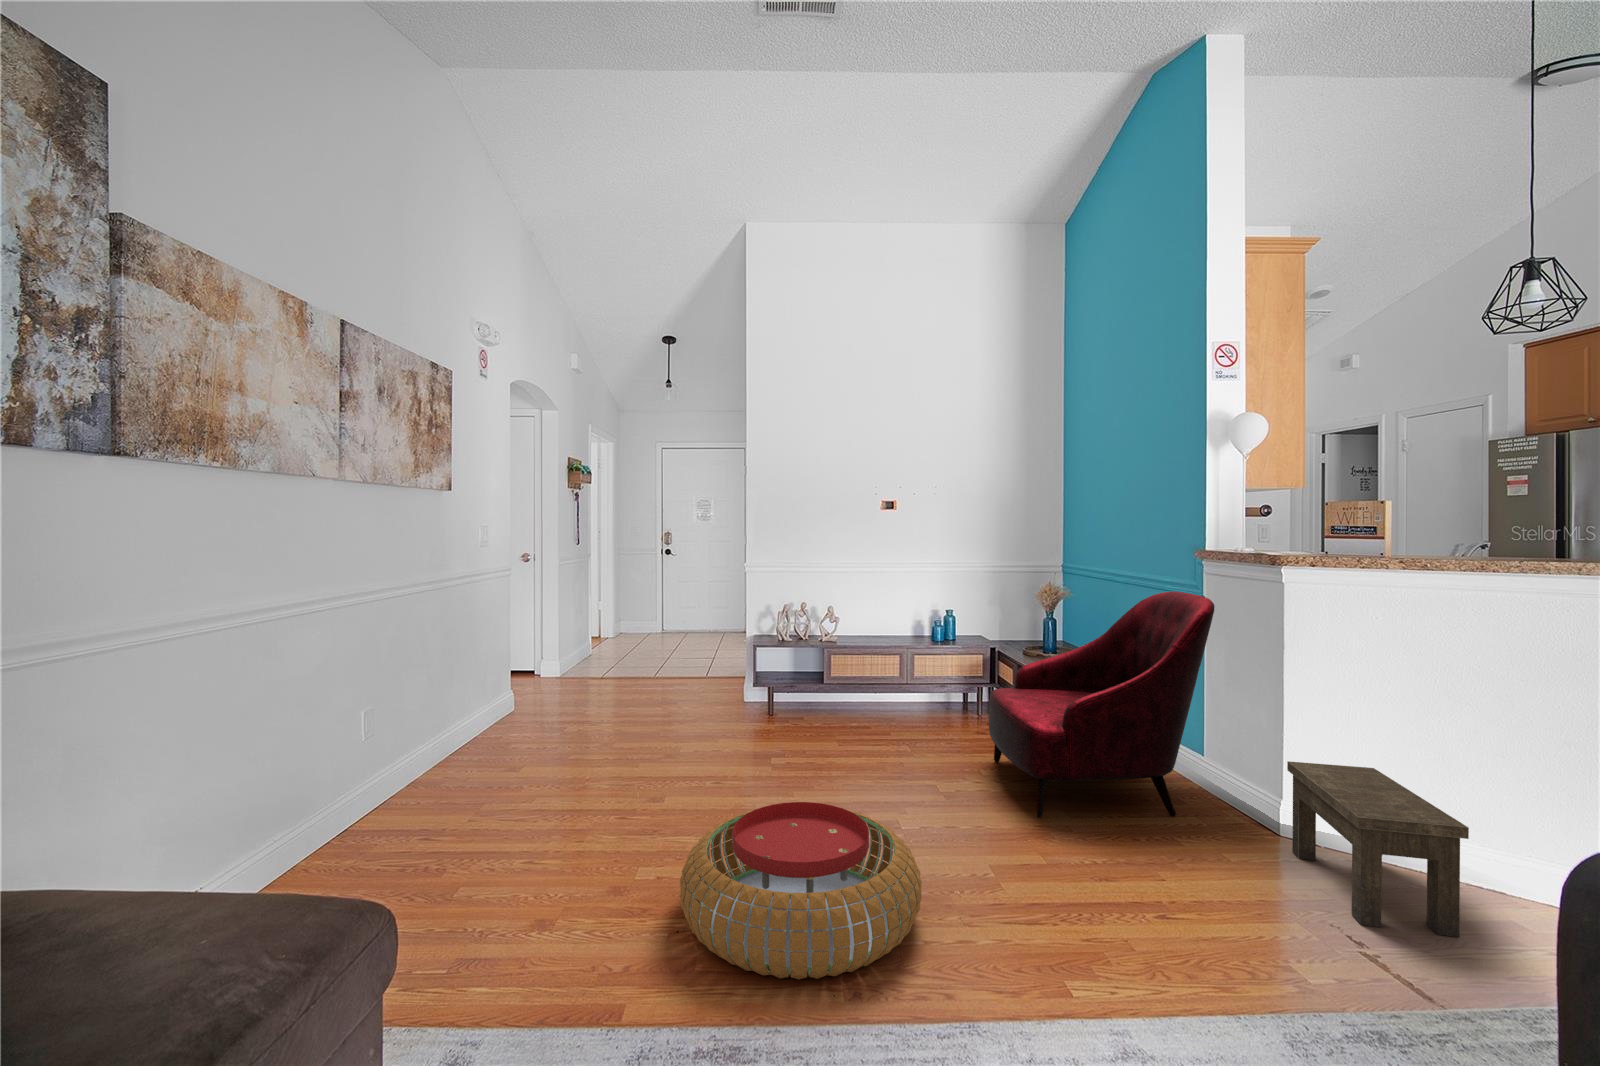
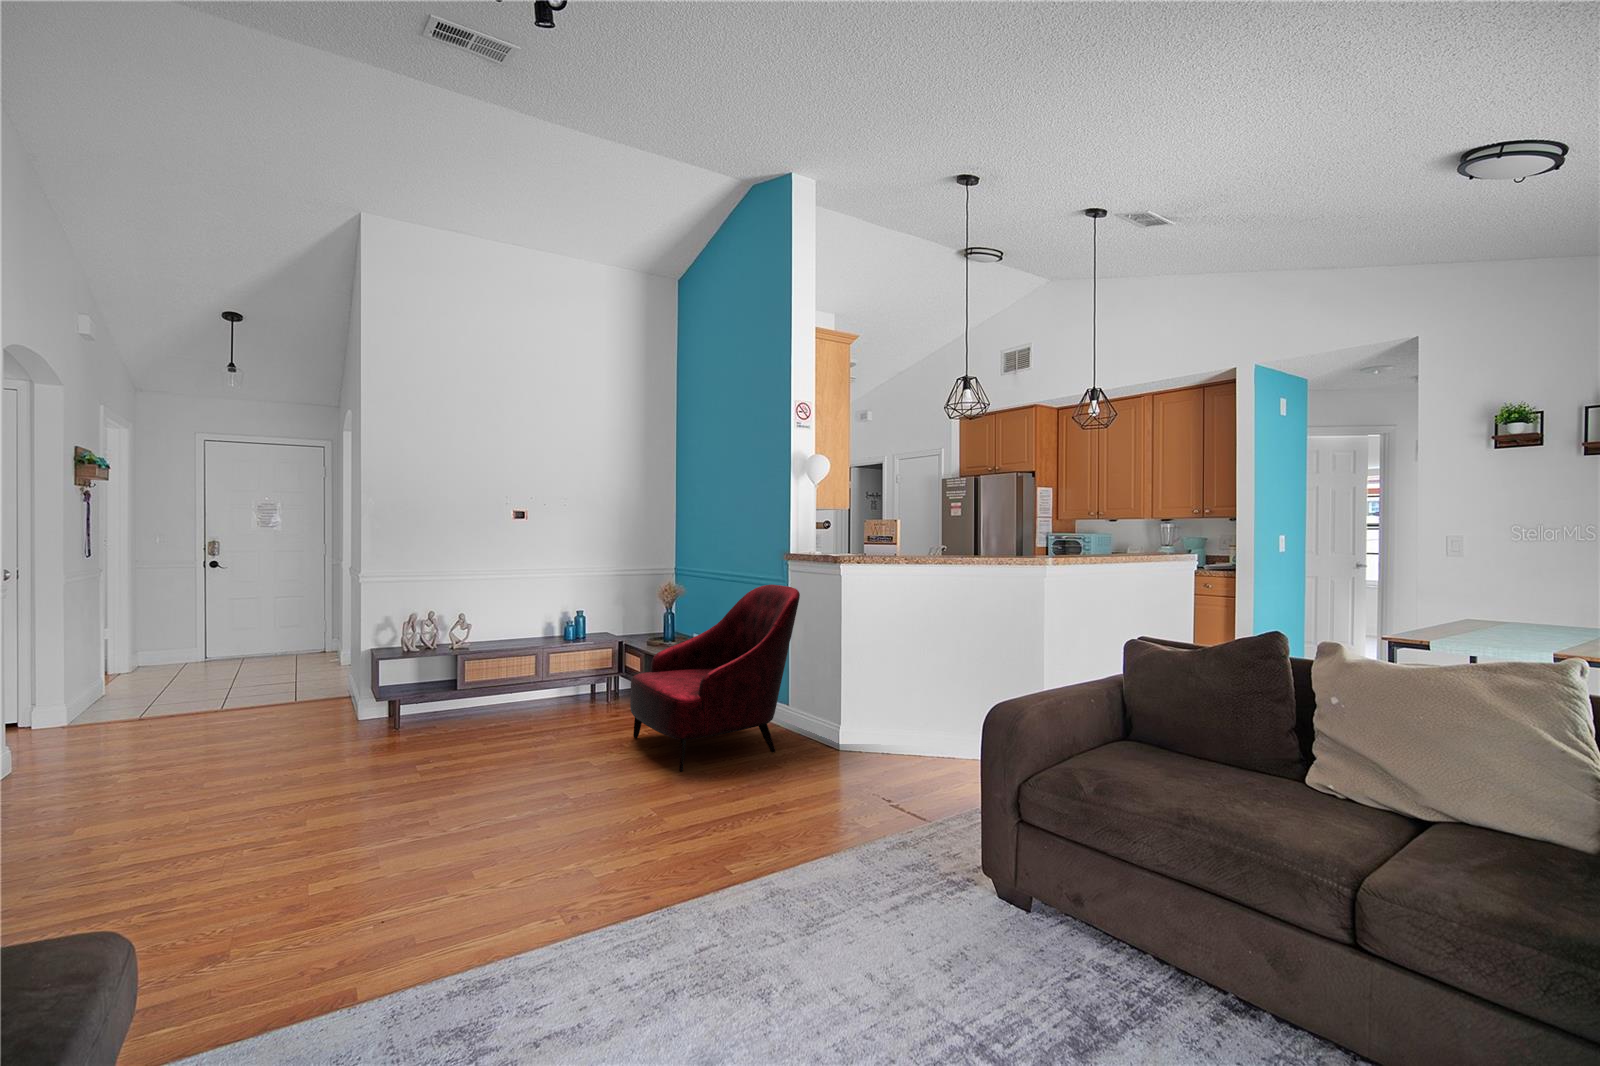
side table: present [1287,761,1469,937] -> none [845,695,937,791]
pouf: present [680,802,922,980] -> none [380,783,614,930]

